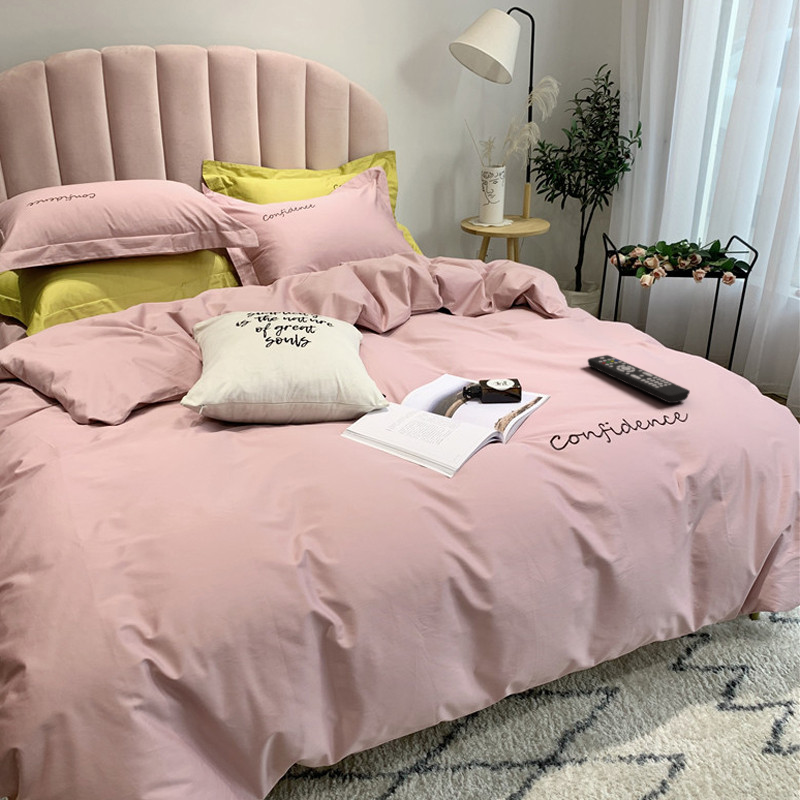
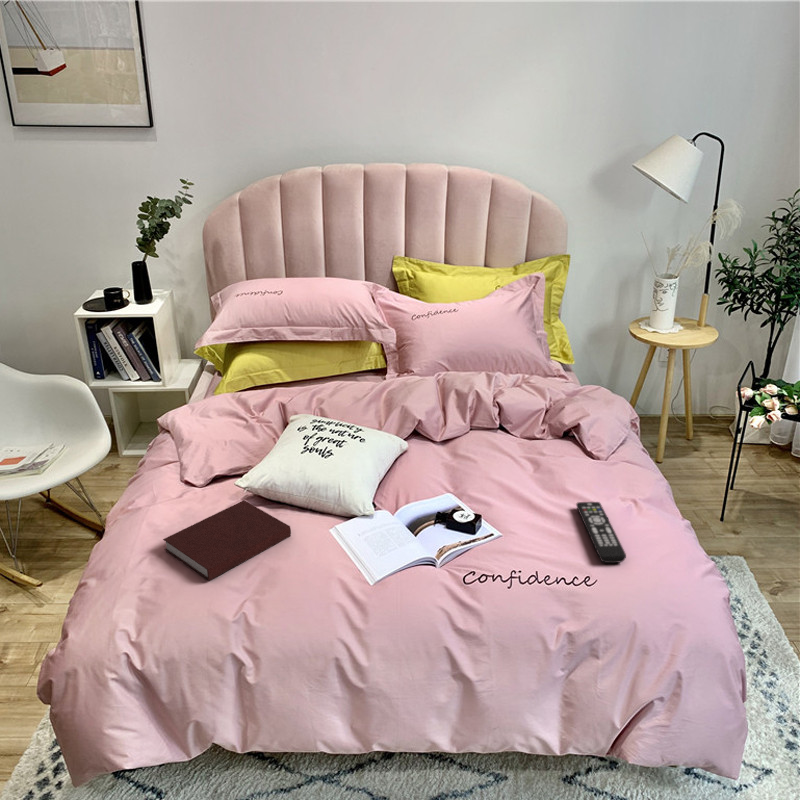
notebook: none [115,424,292,523] -> present [163,500,291,580]

